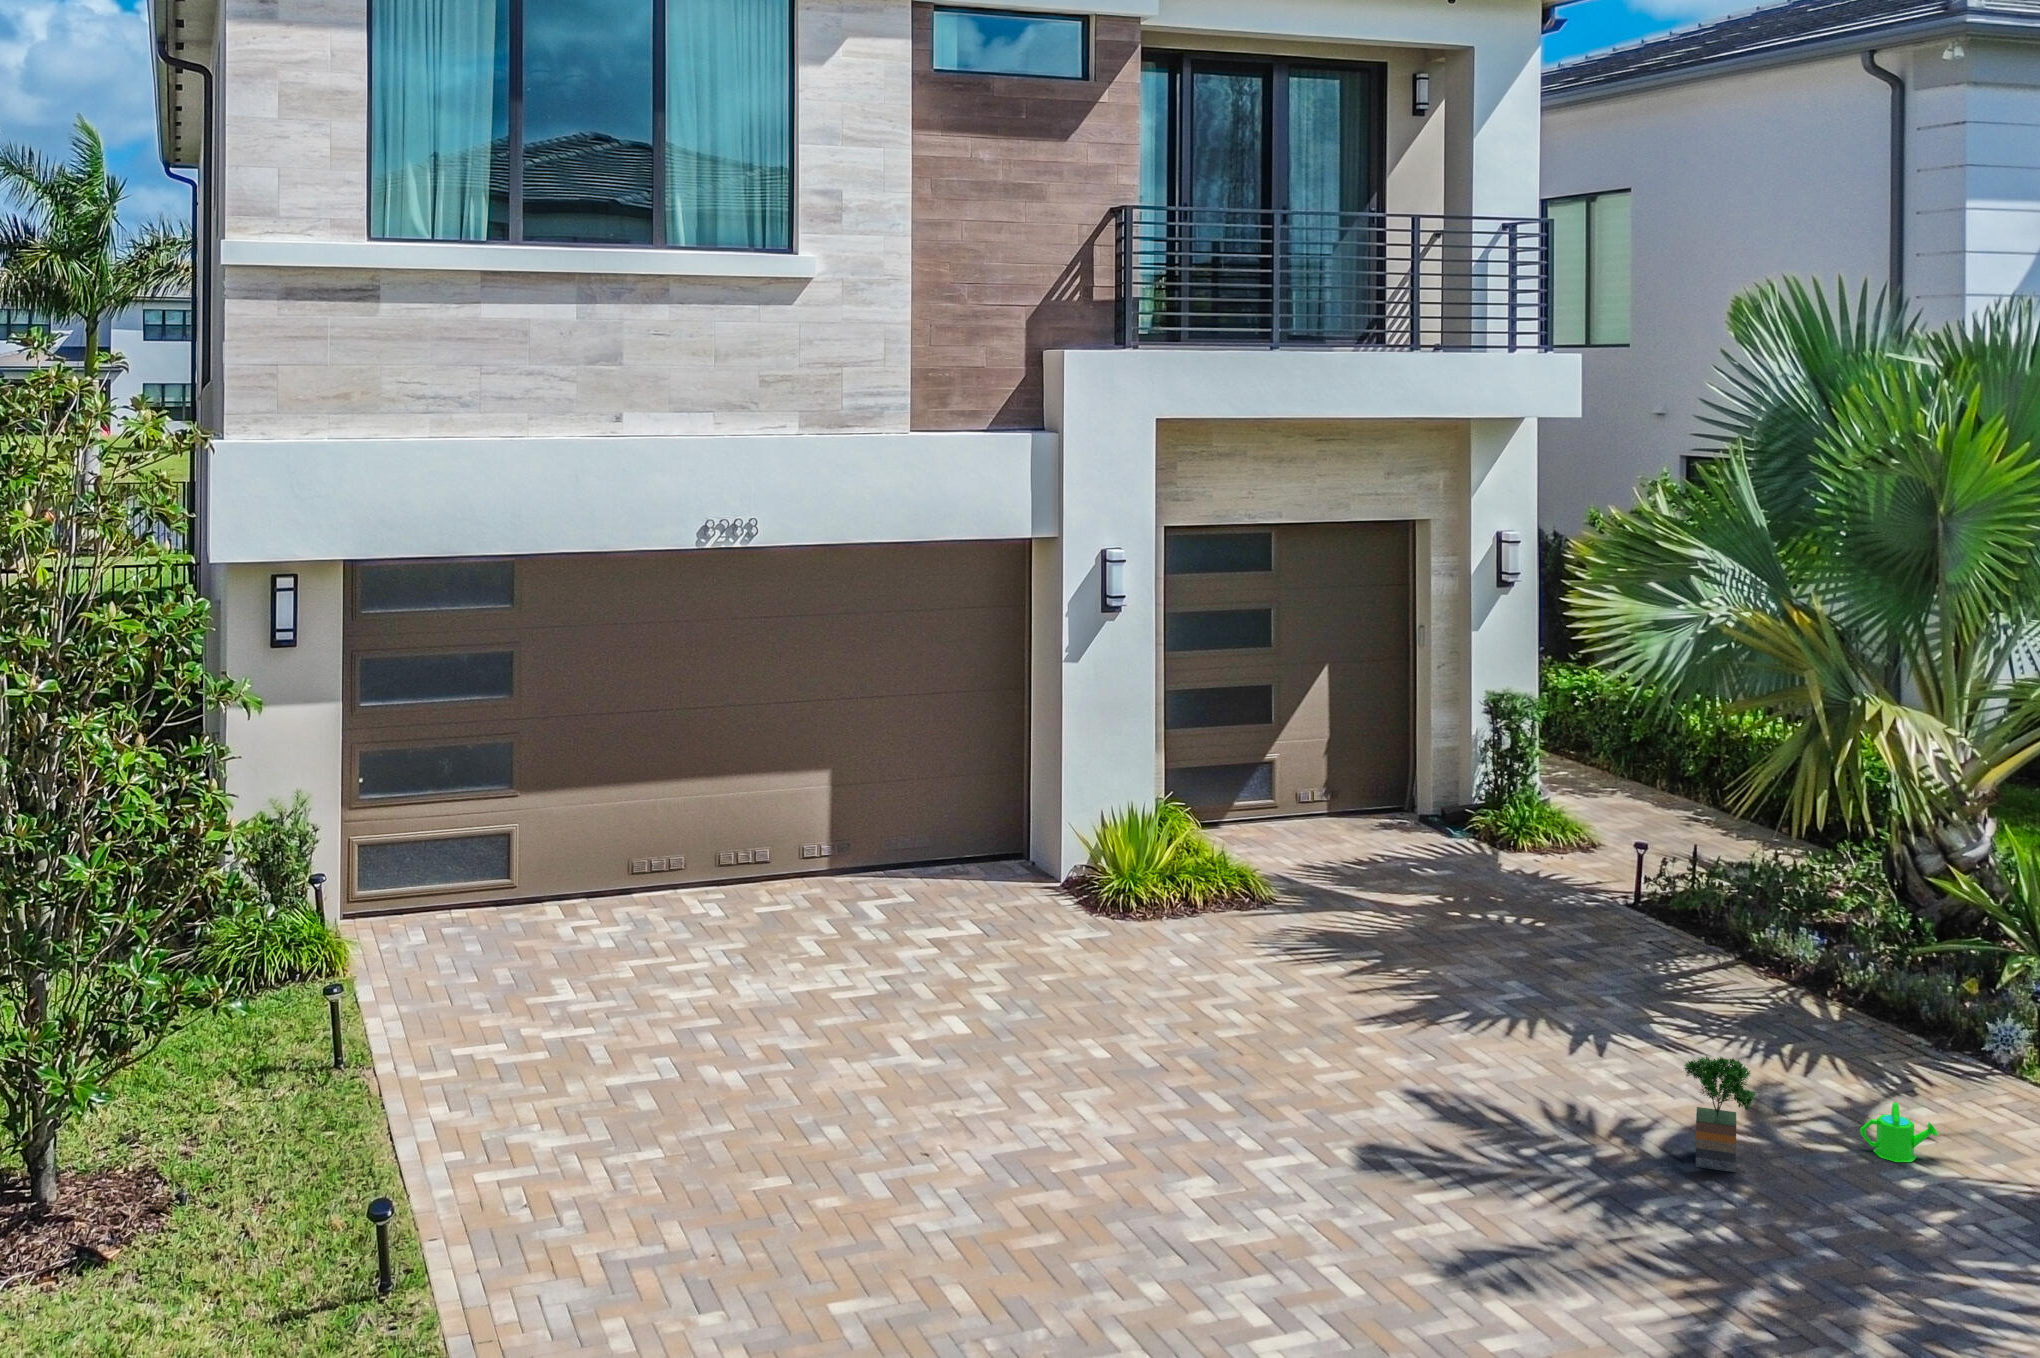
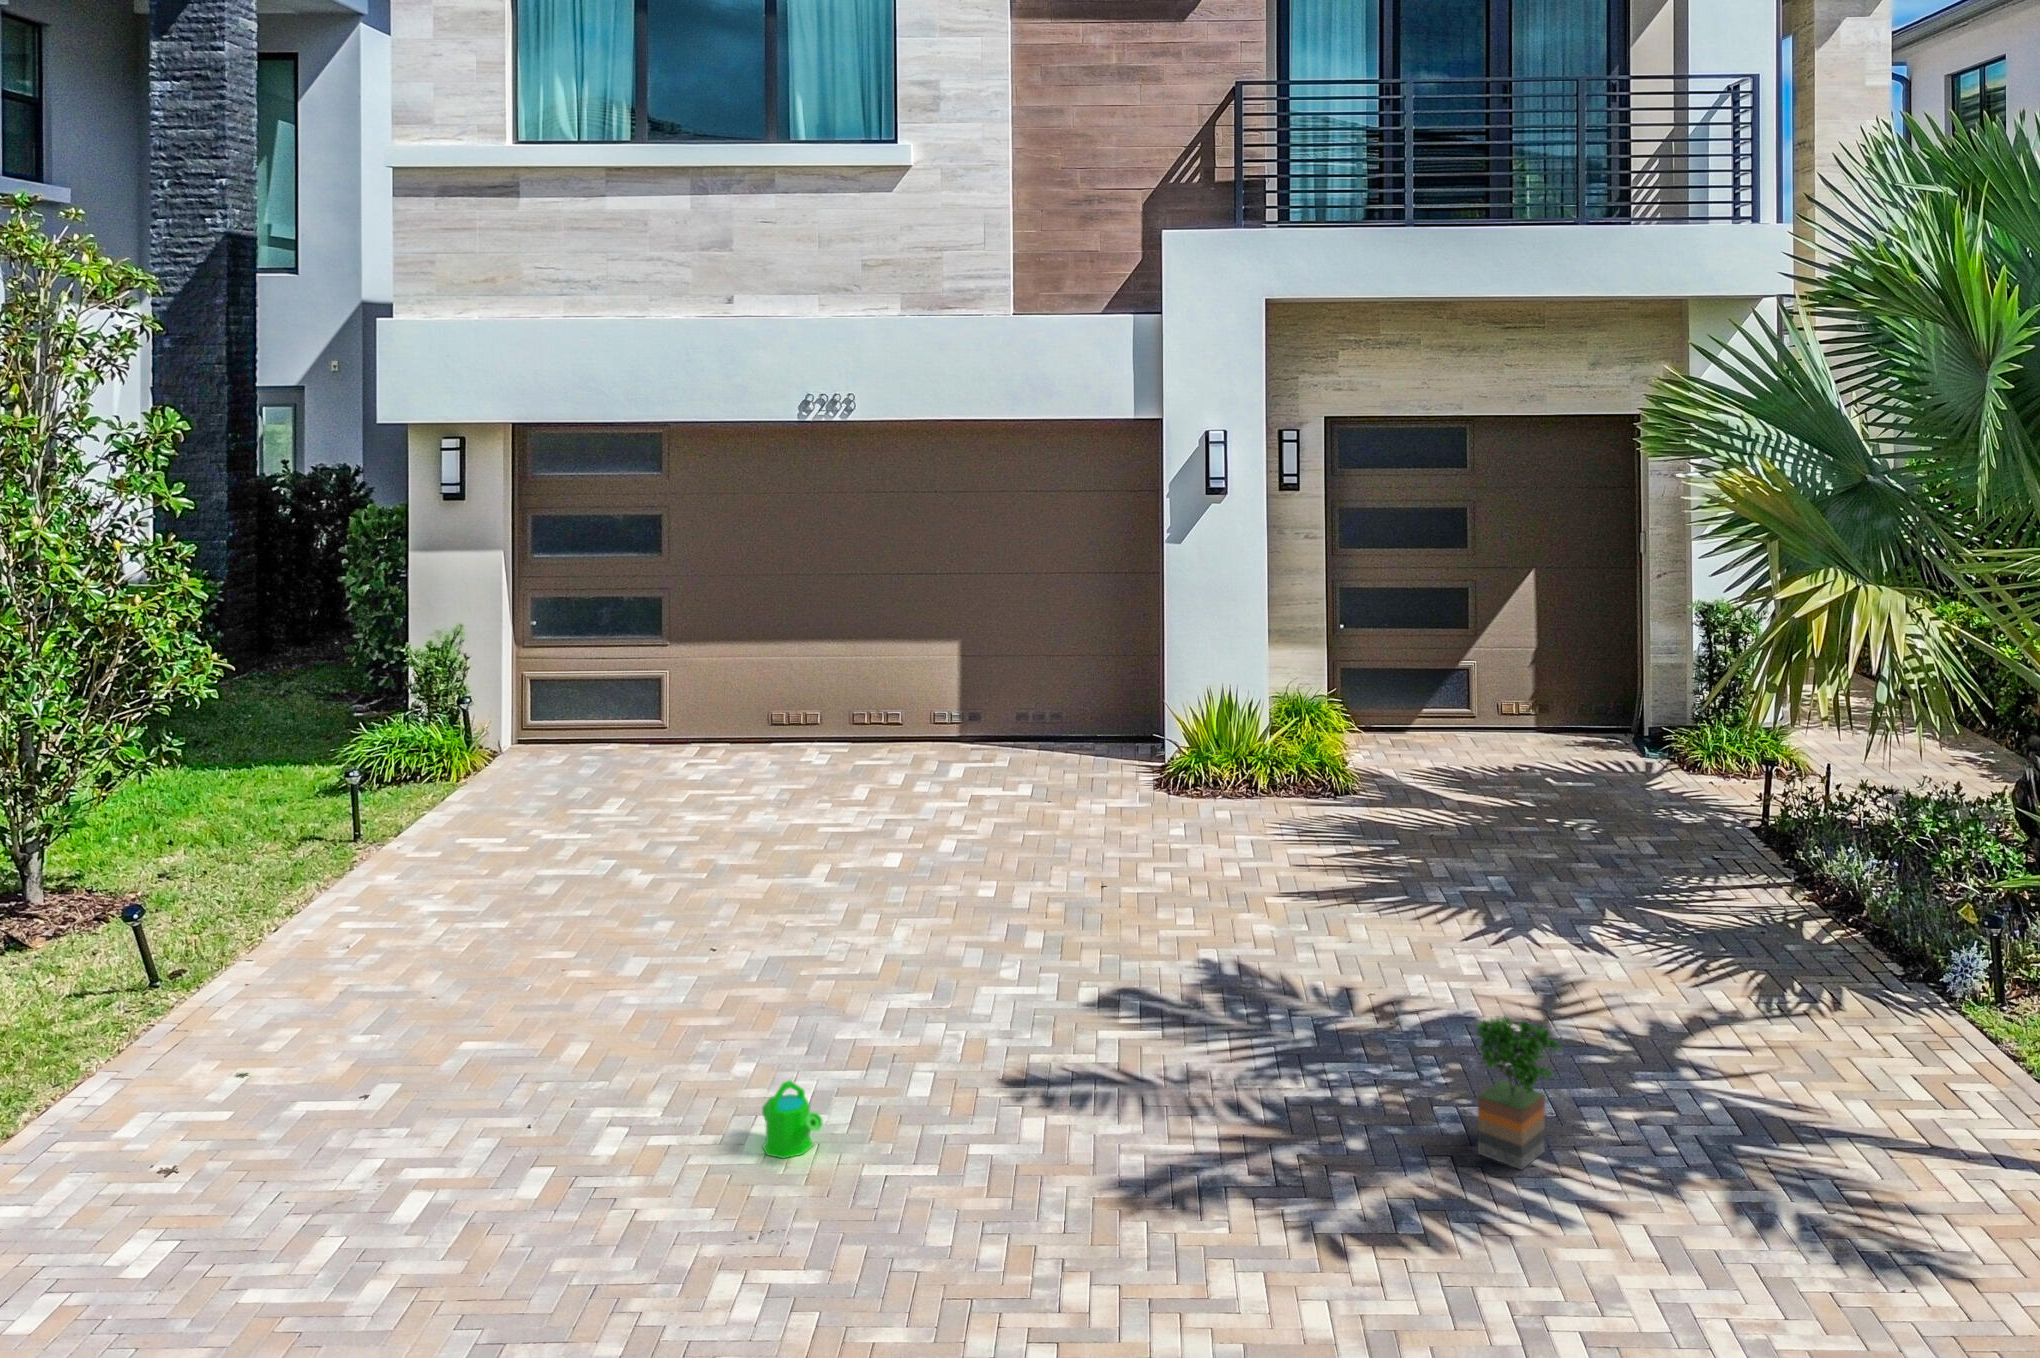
watering can: present [1860,1102,1938,1162] -> present [762,1081,823,1158]

